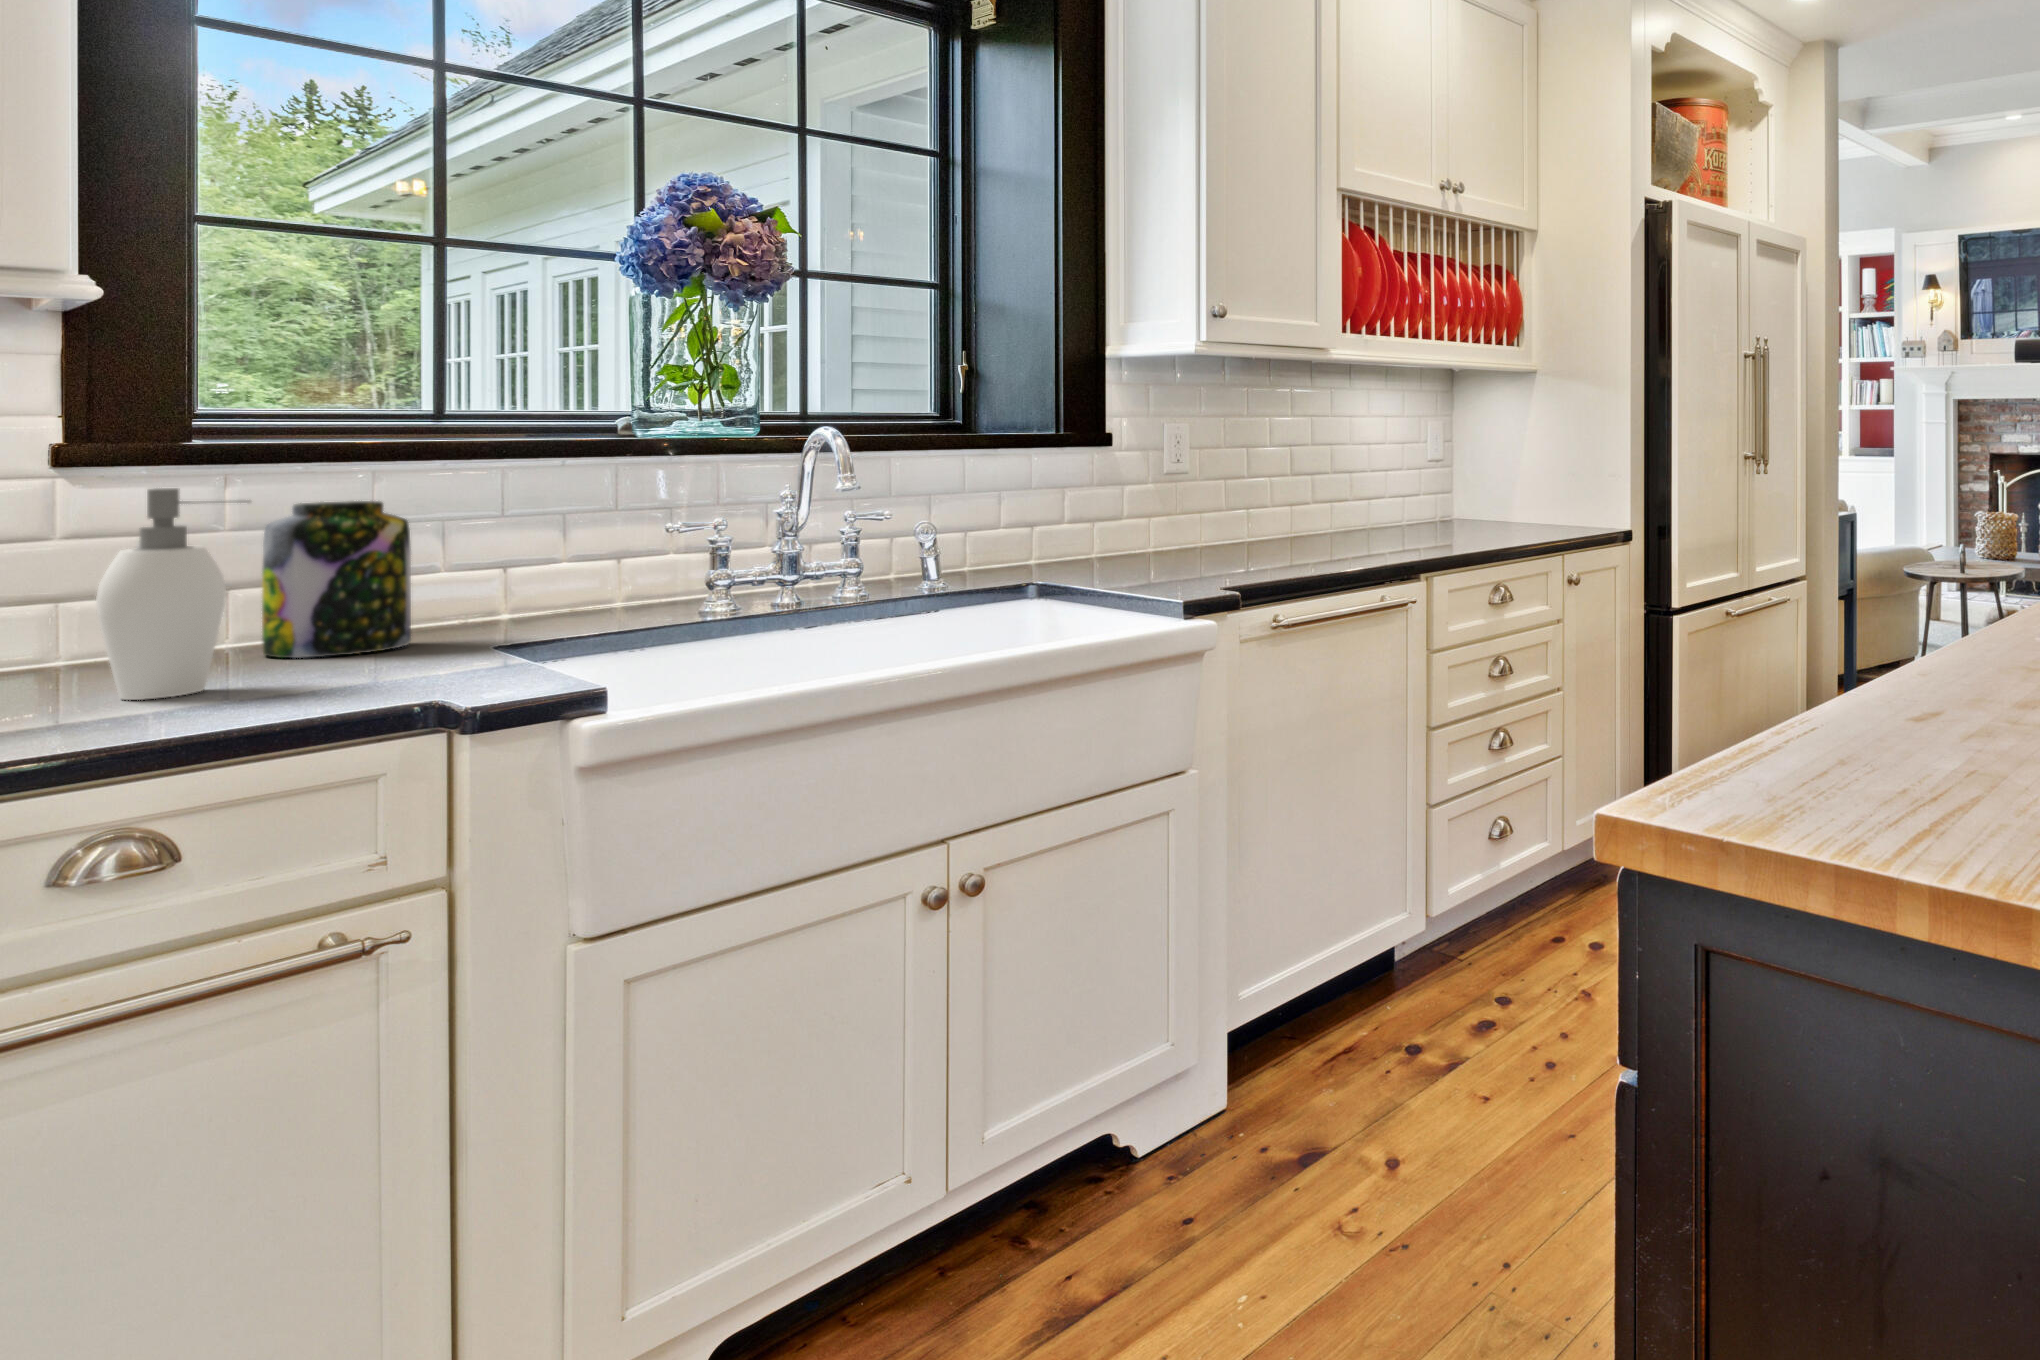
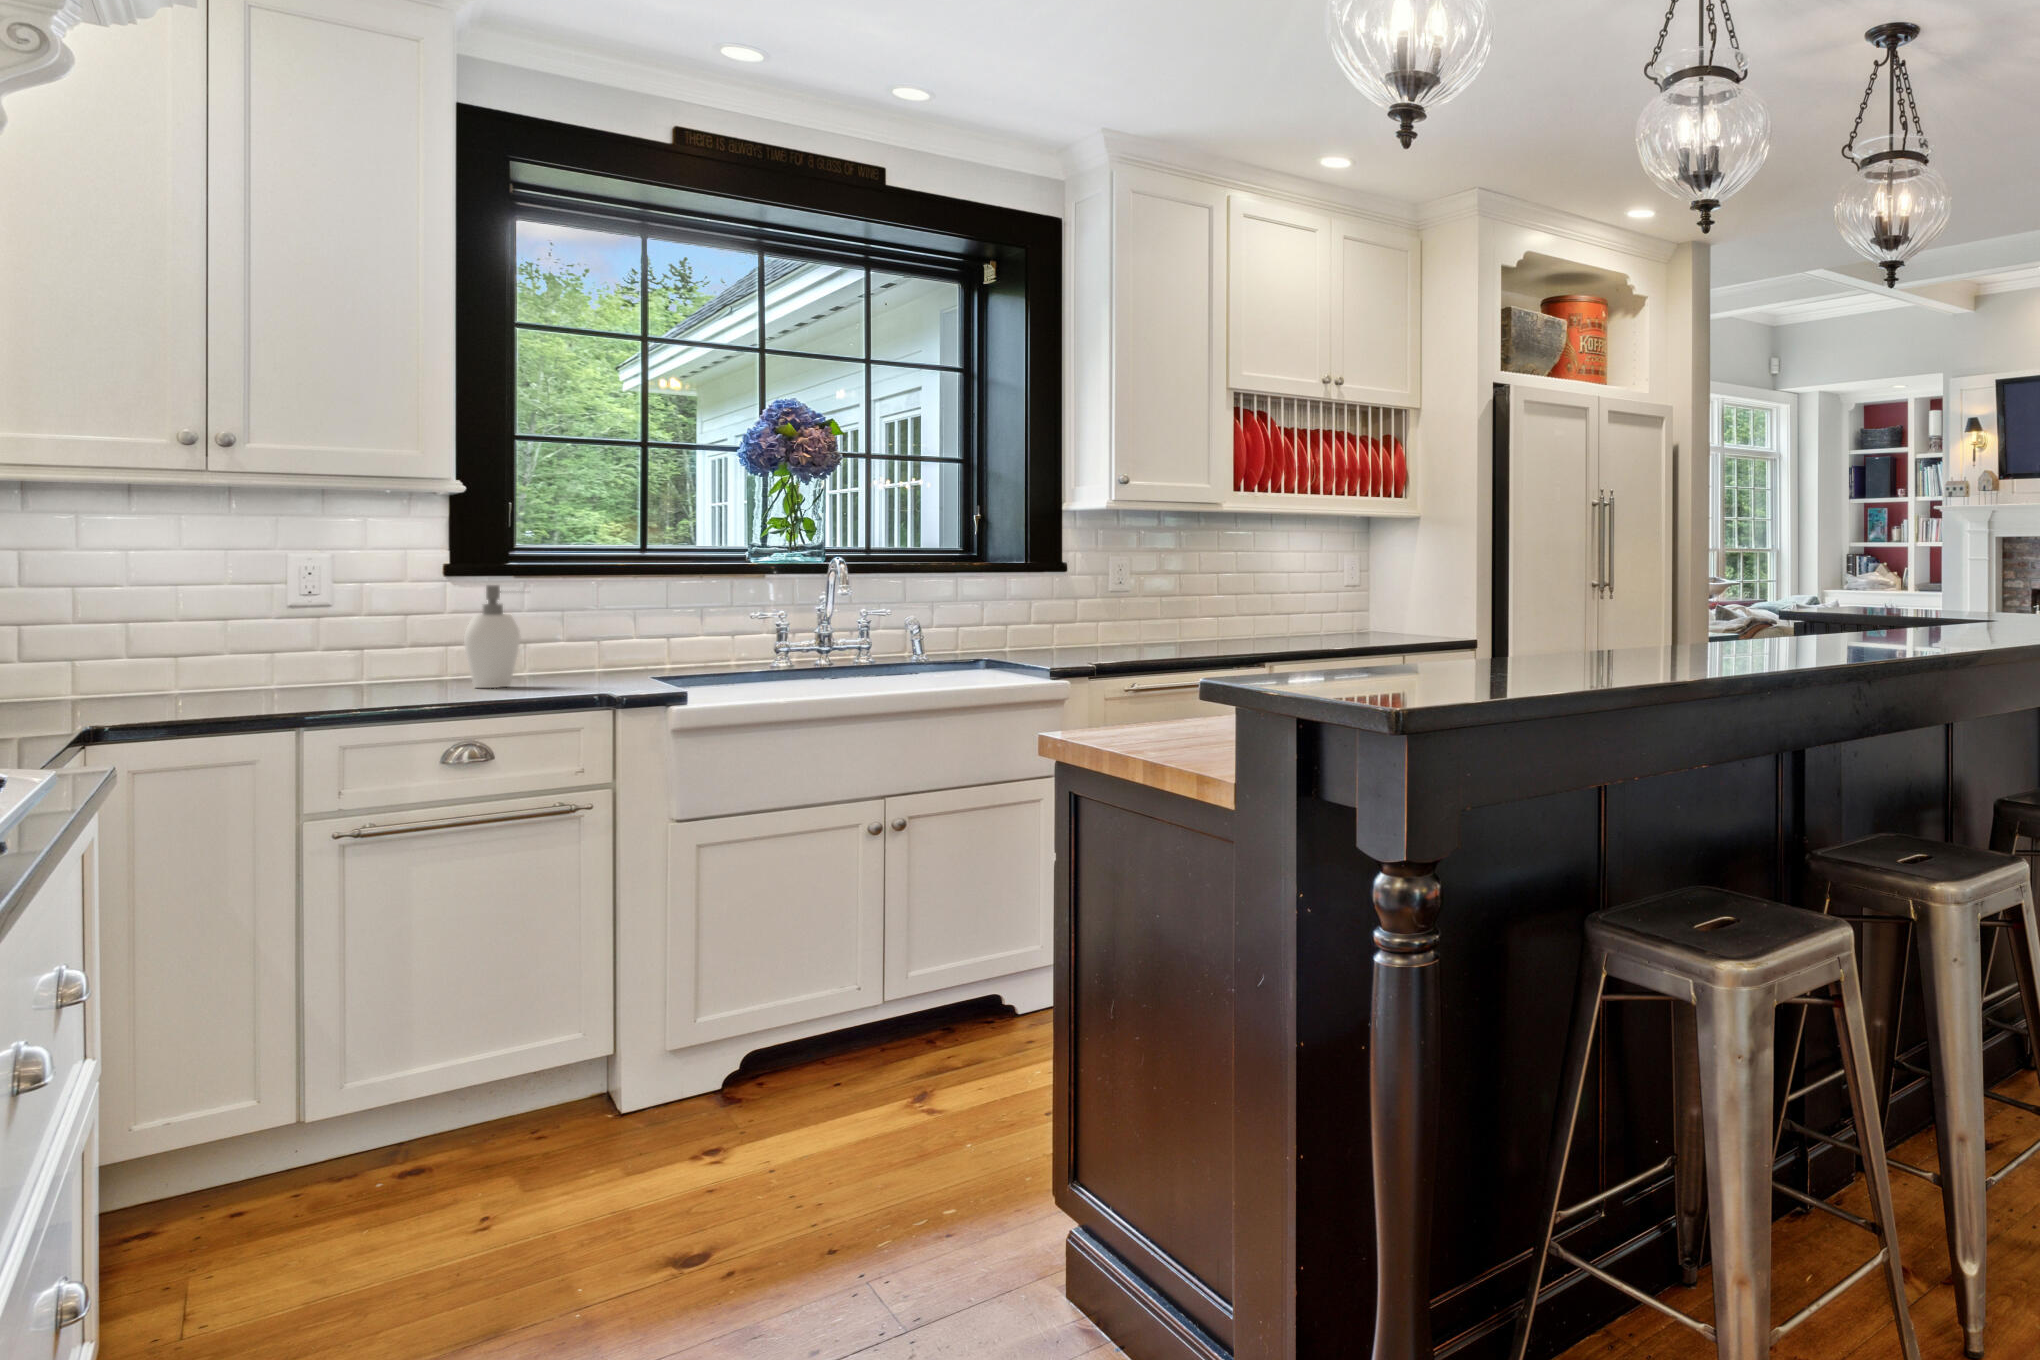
jar: present [262,501,411,658] -> none [543,596,615,678]

